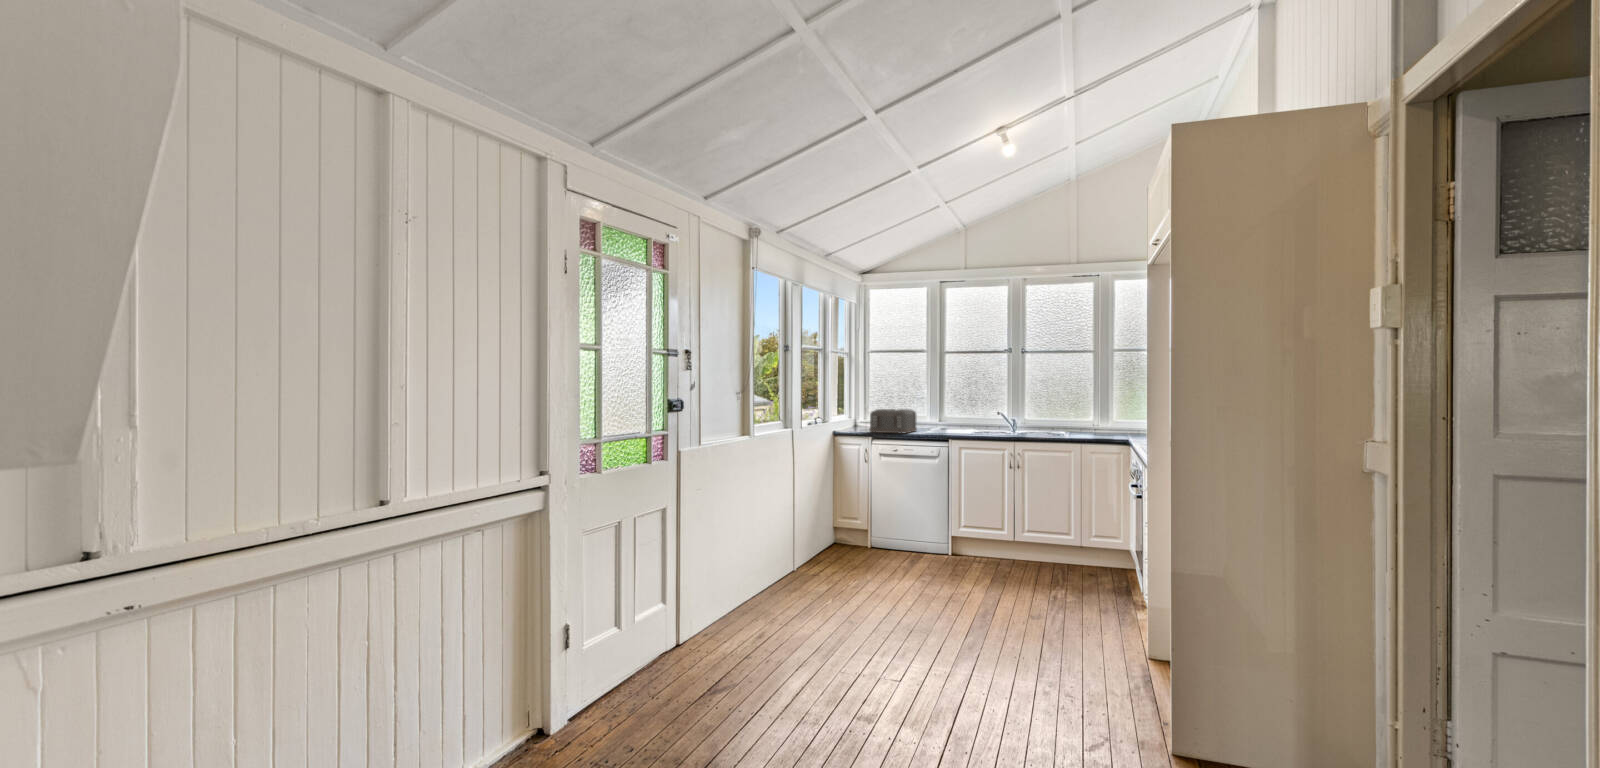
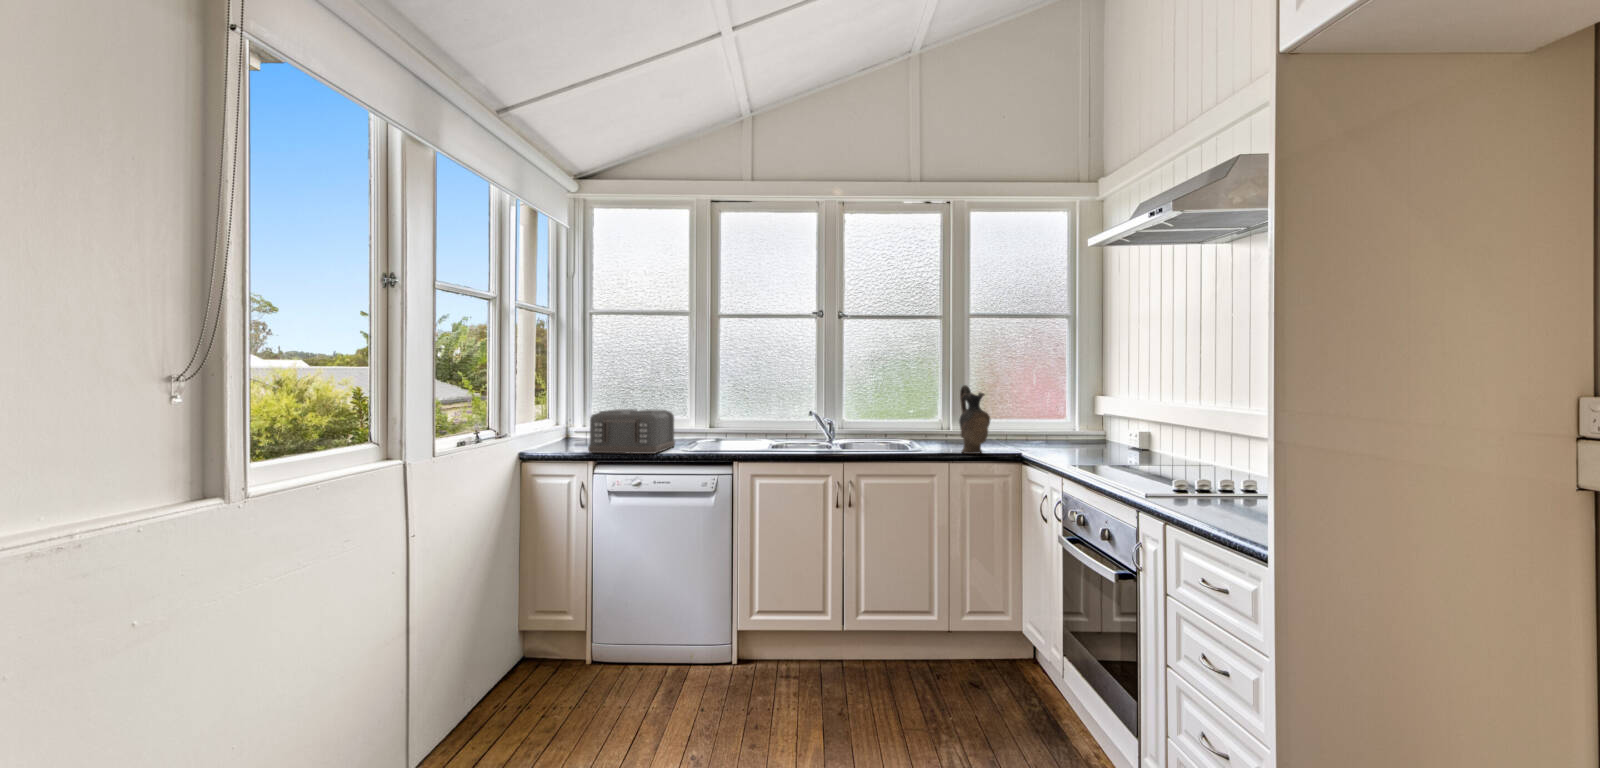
ceramic pitcher: none [1088,397,1108,439] -> present [959,385,990,454]

